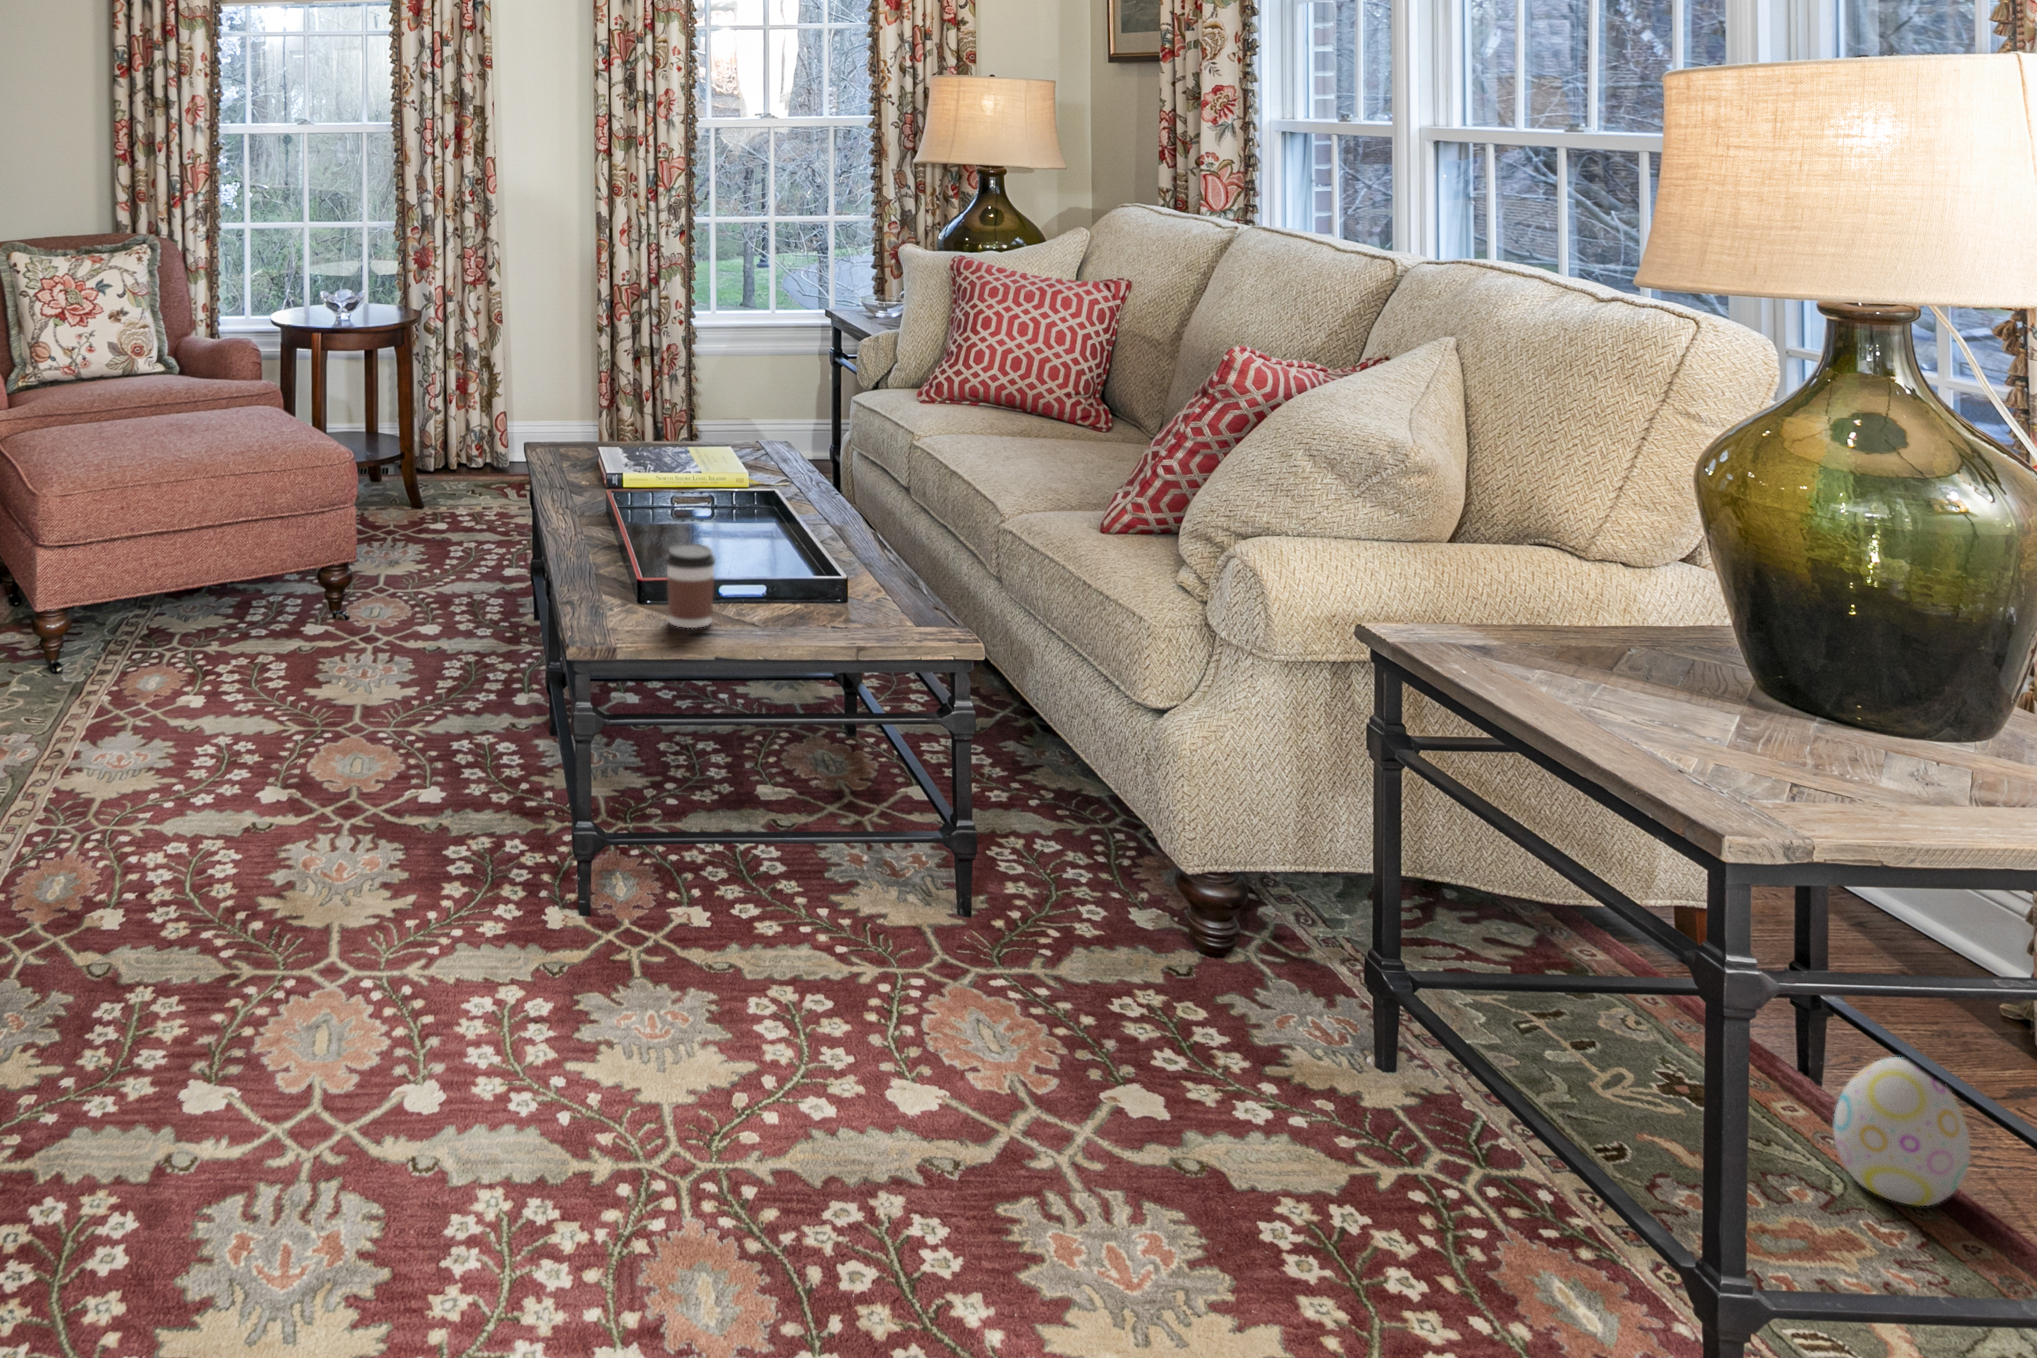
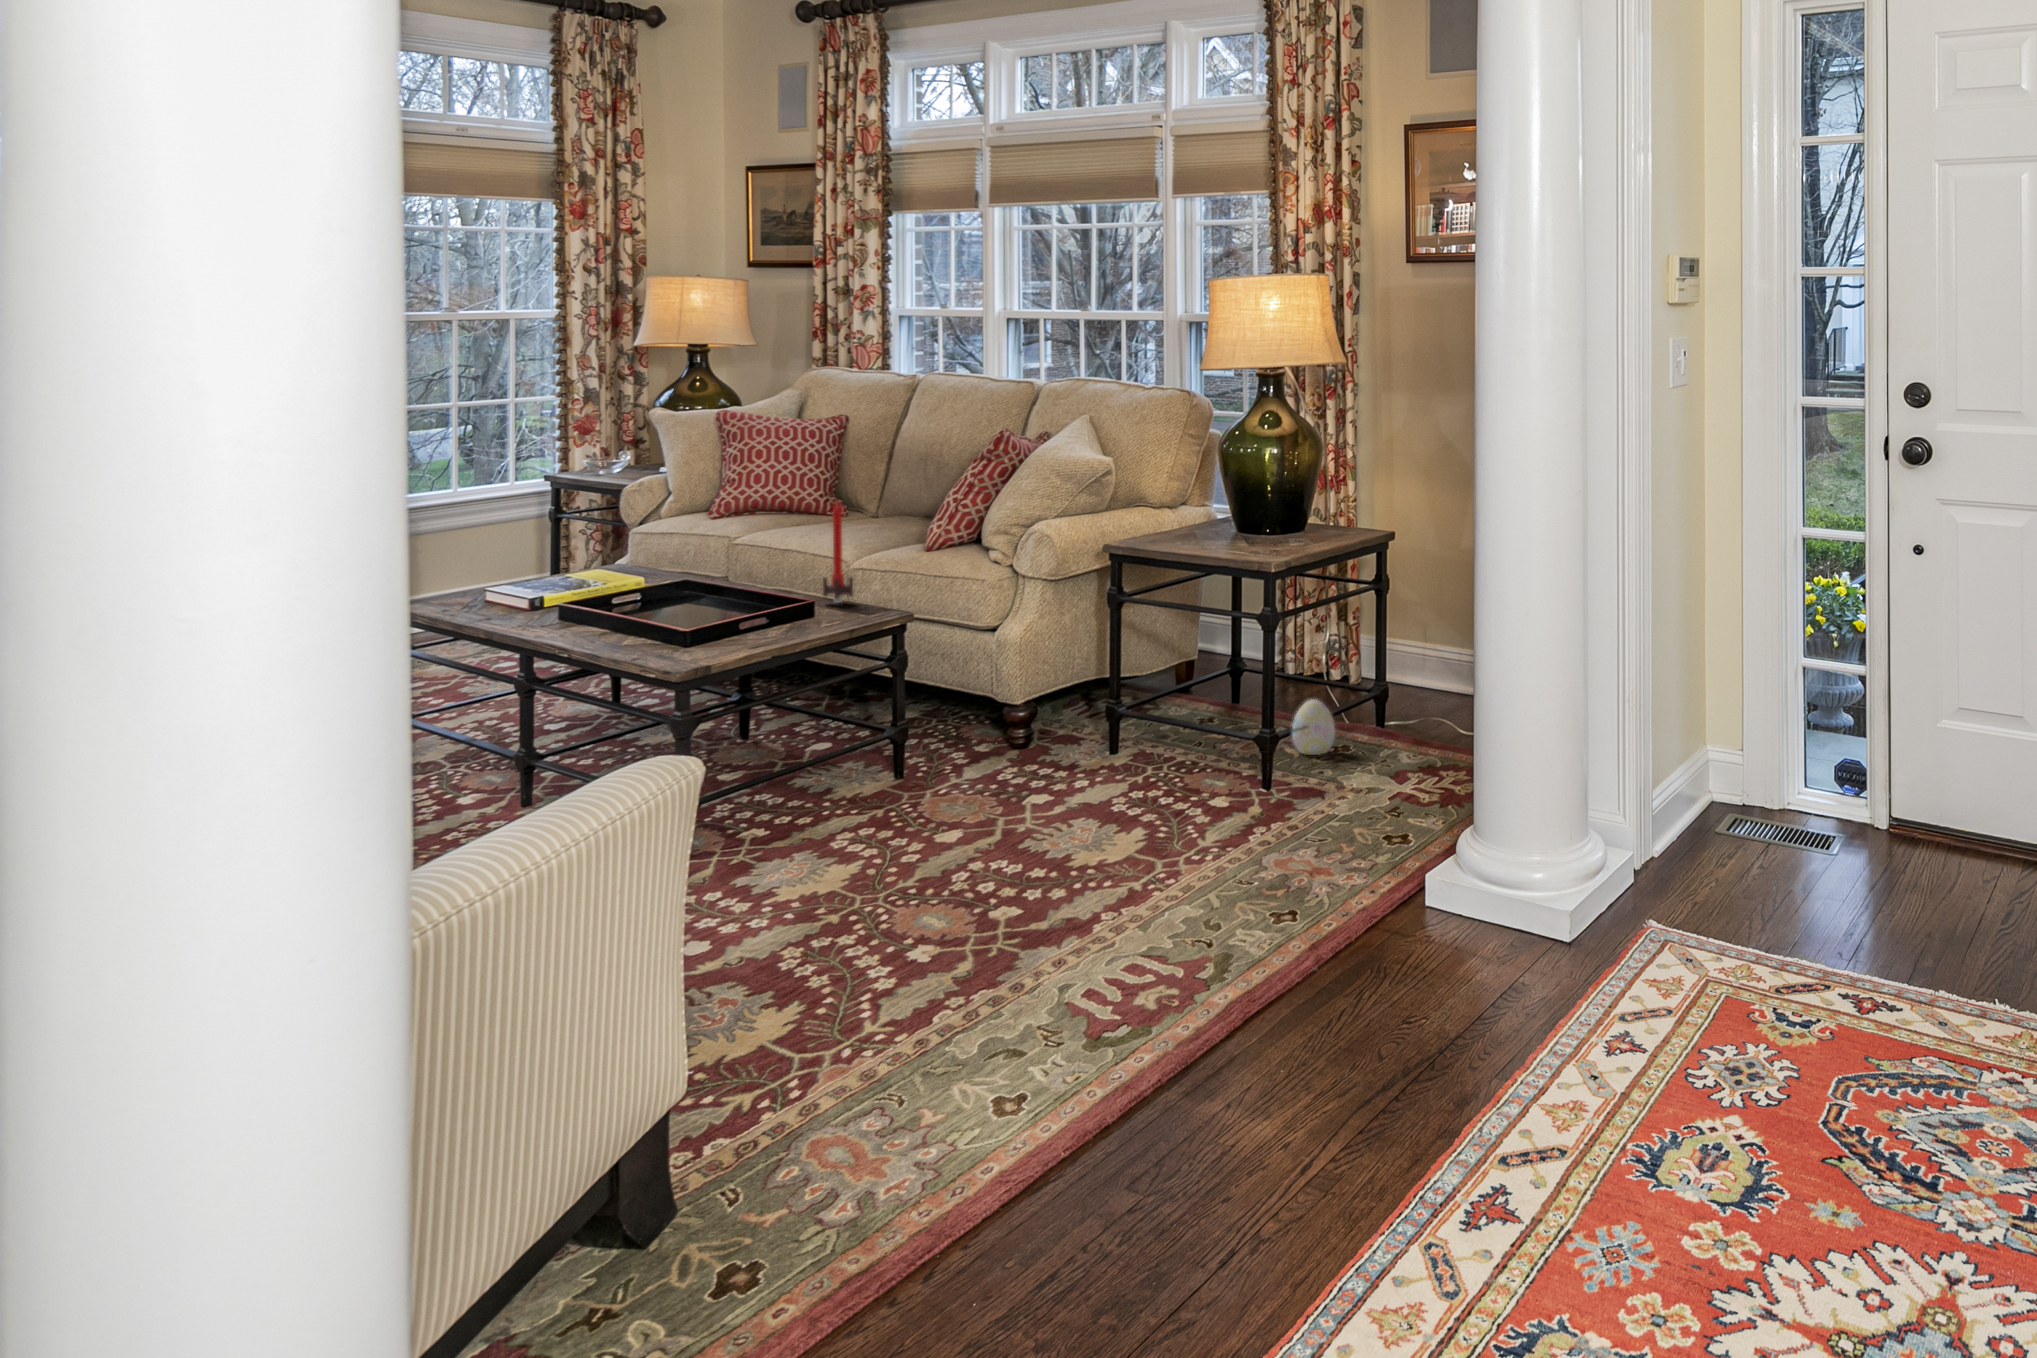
candle: none [859,445,906,622] -> present [823,502,853,603]
coffee cup: present [666,543,715,628] -> none [714,568,746,617]

